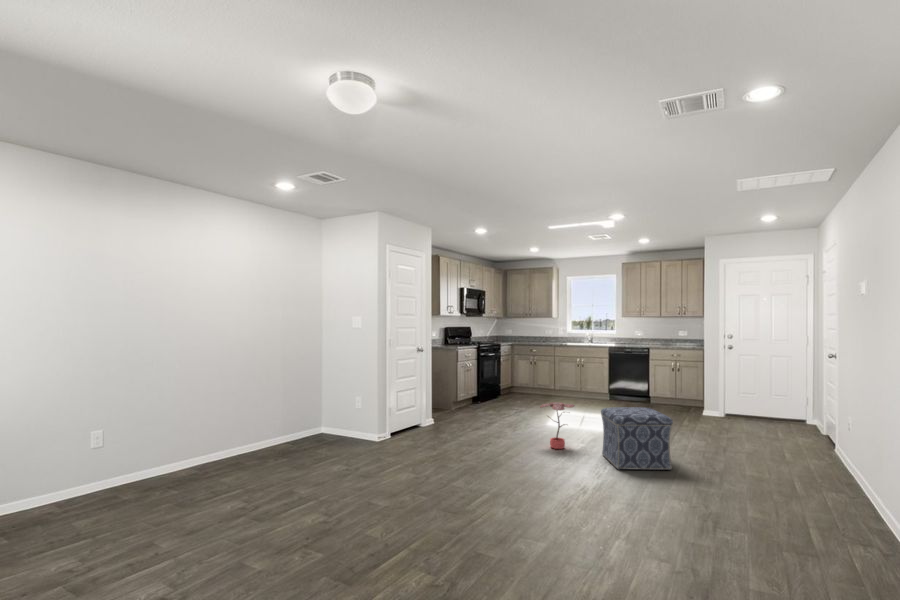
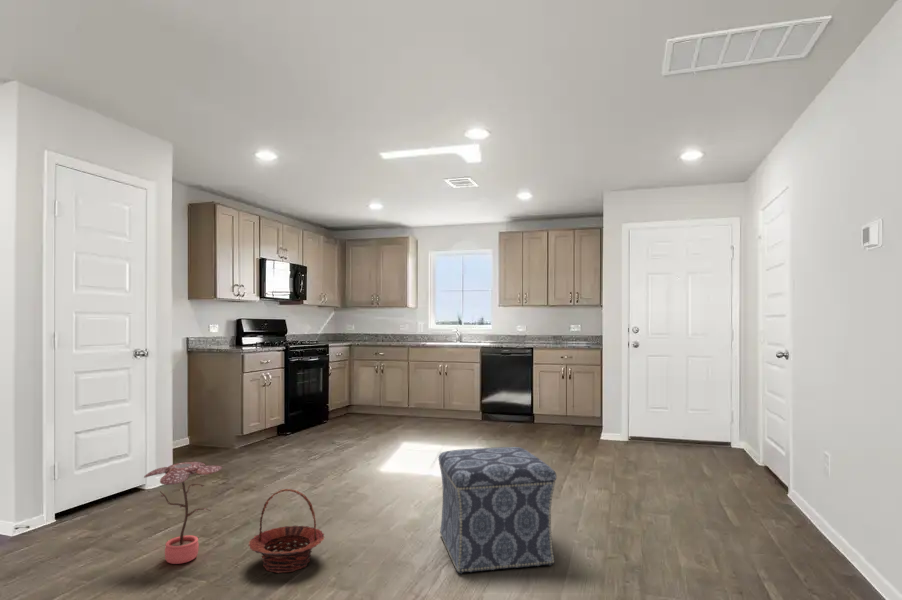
potted plant: present [540,402,574,449] -> present [144,462,222,564]
basket: none [504,422,543,463] -> present [249,489,324,573]

